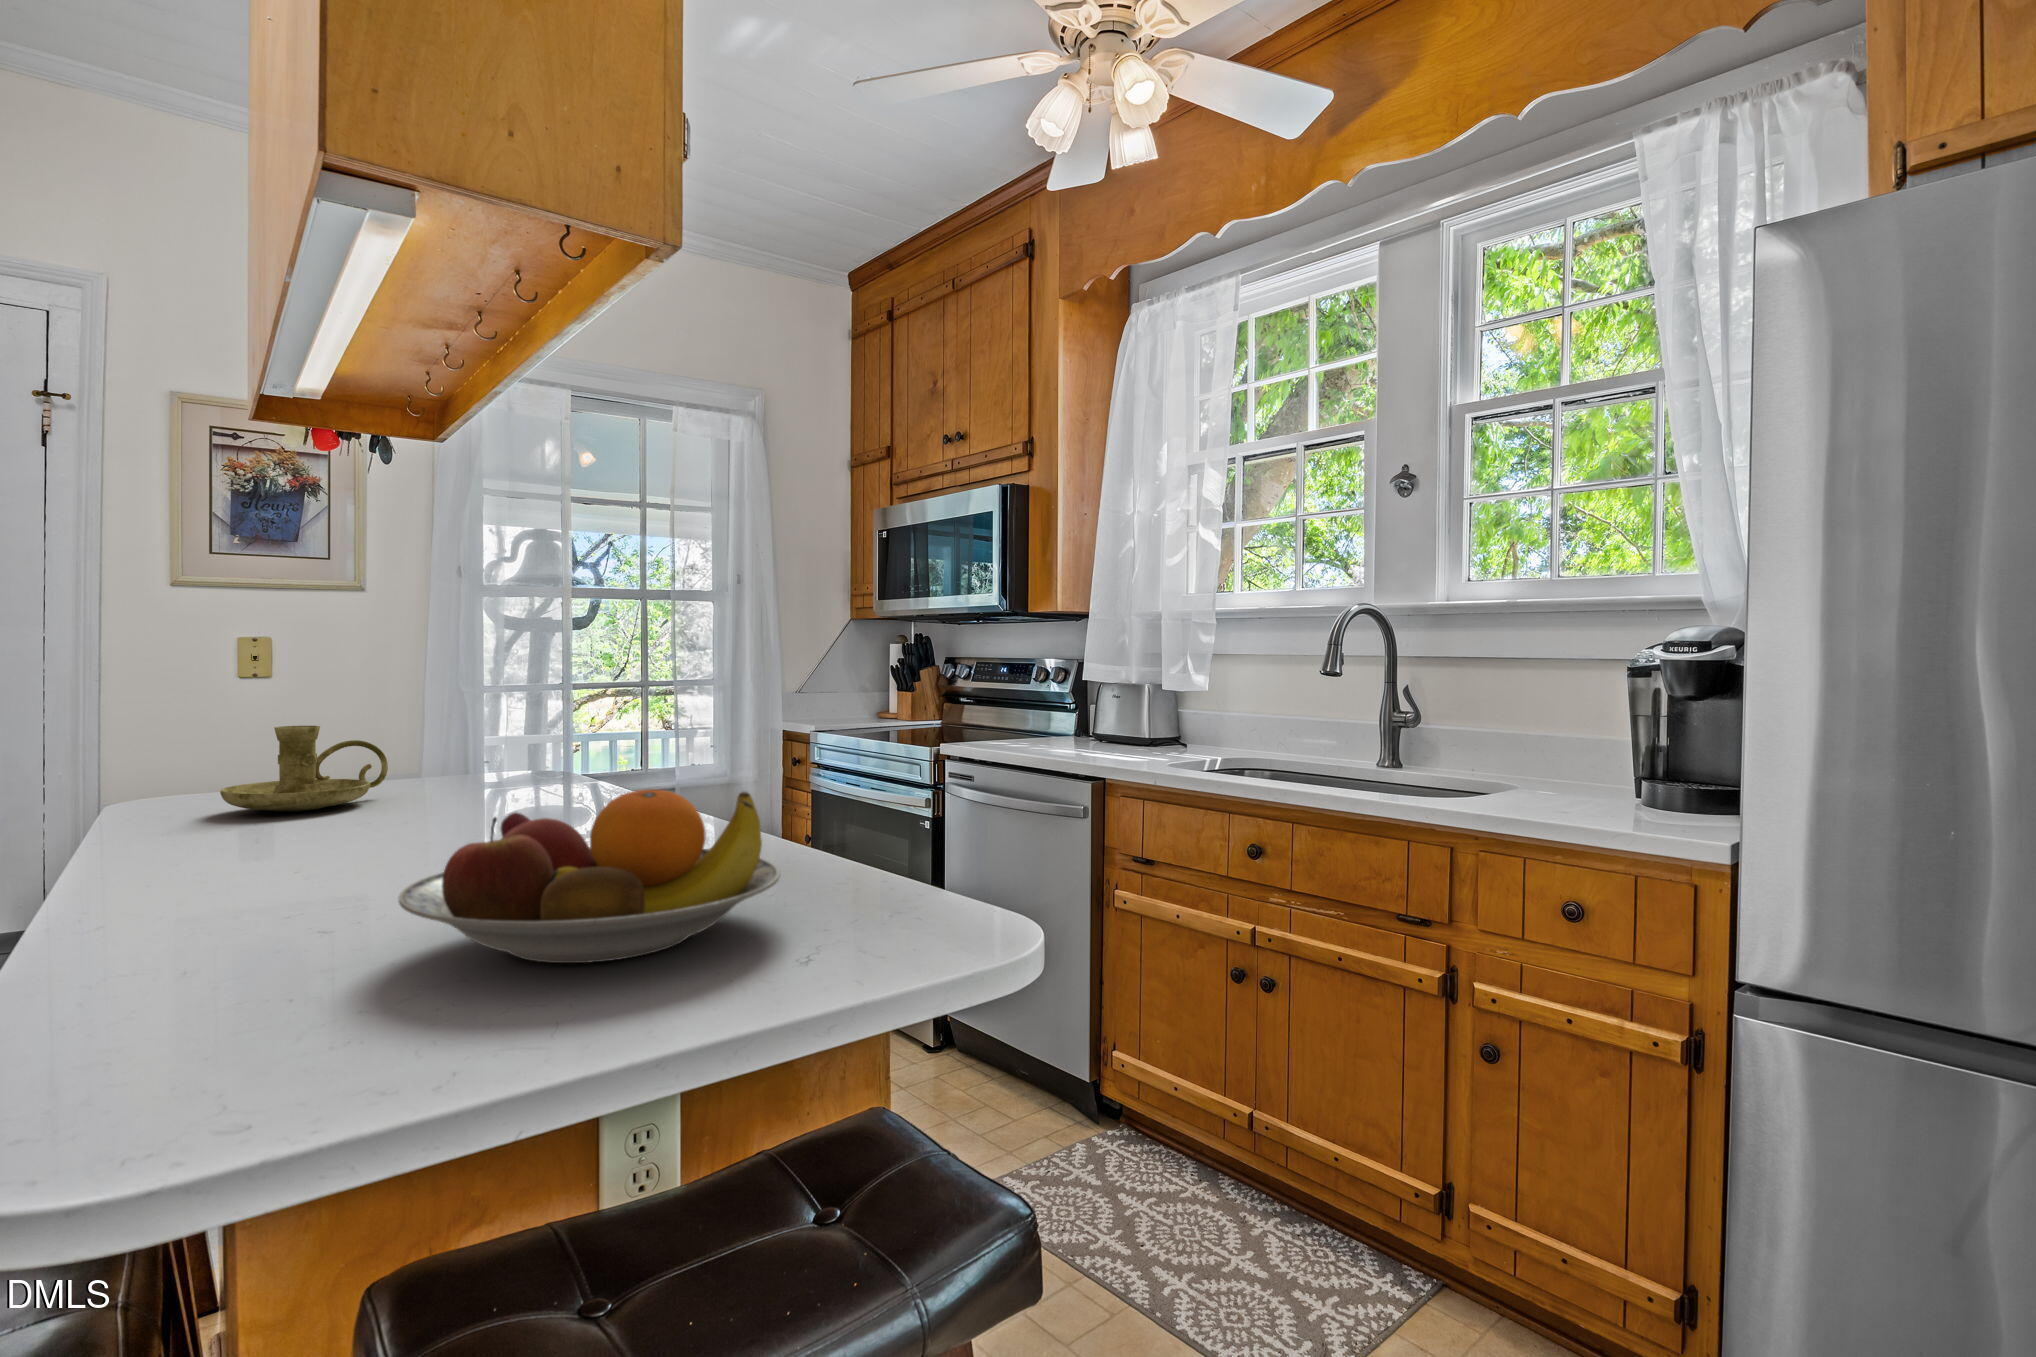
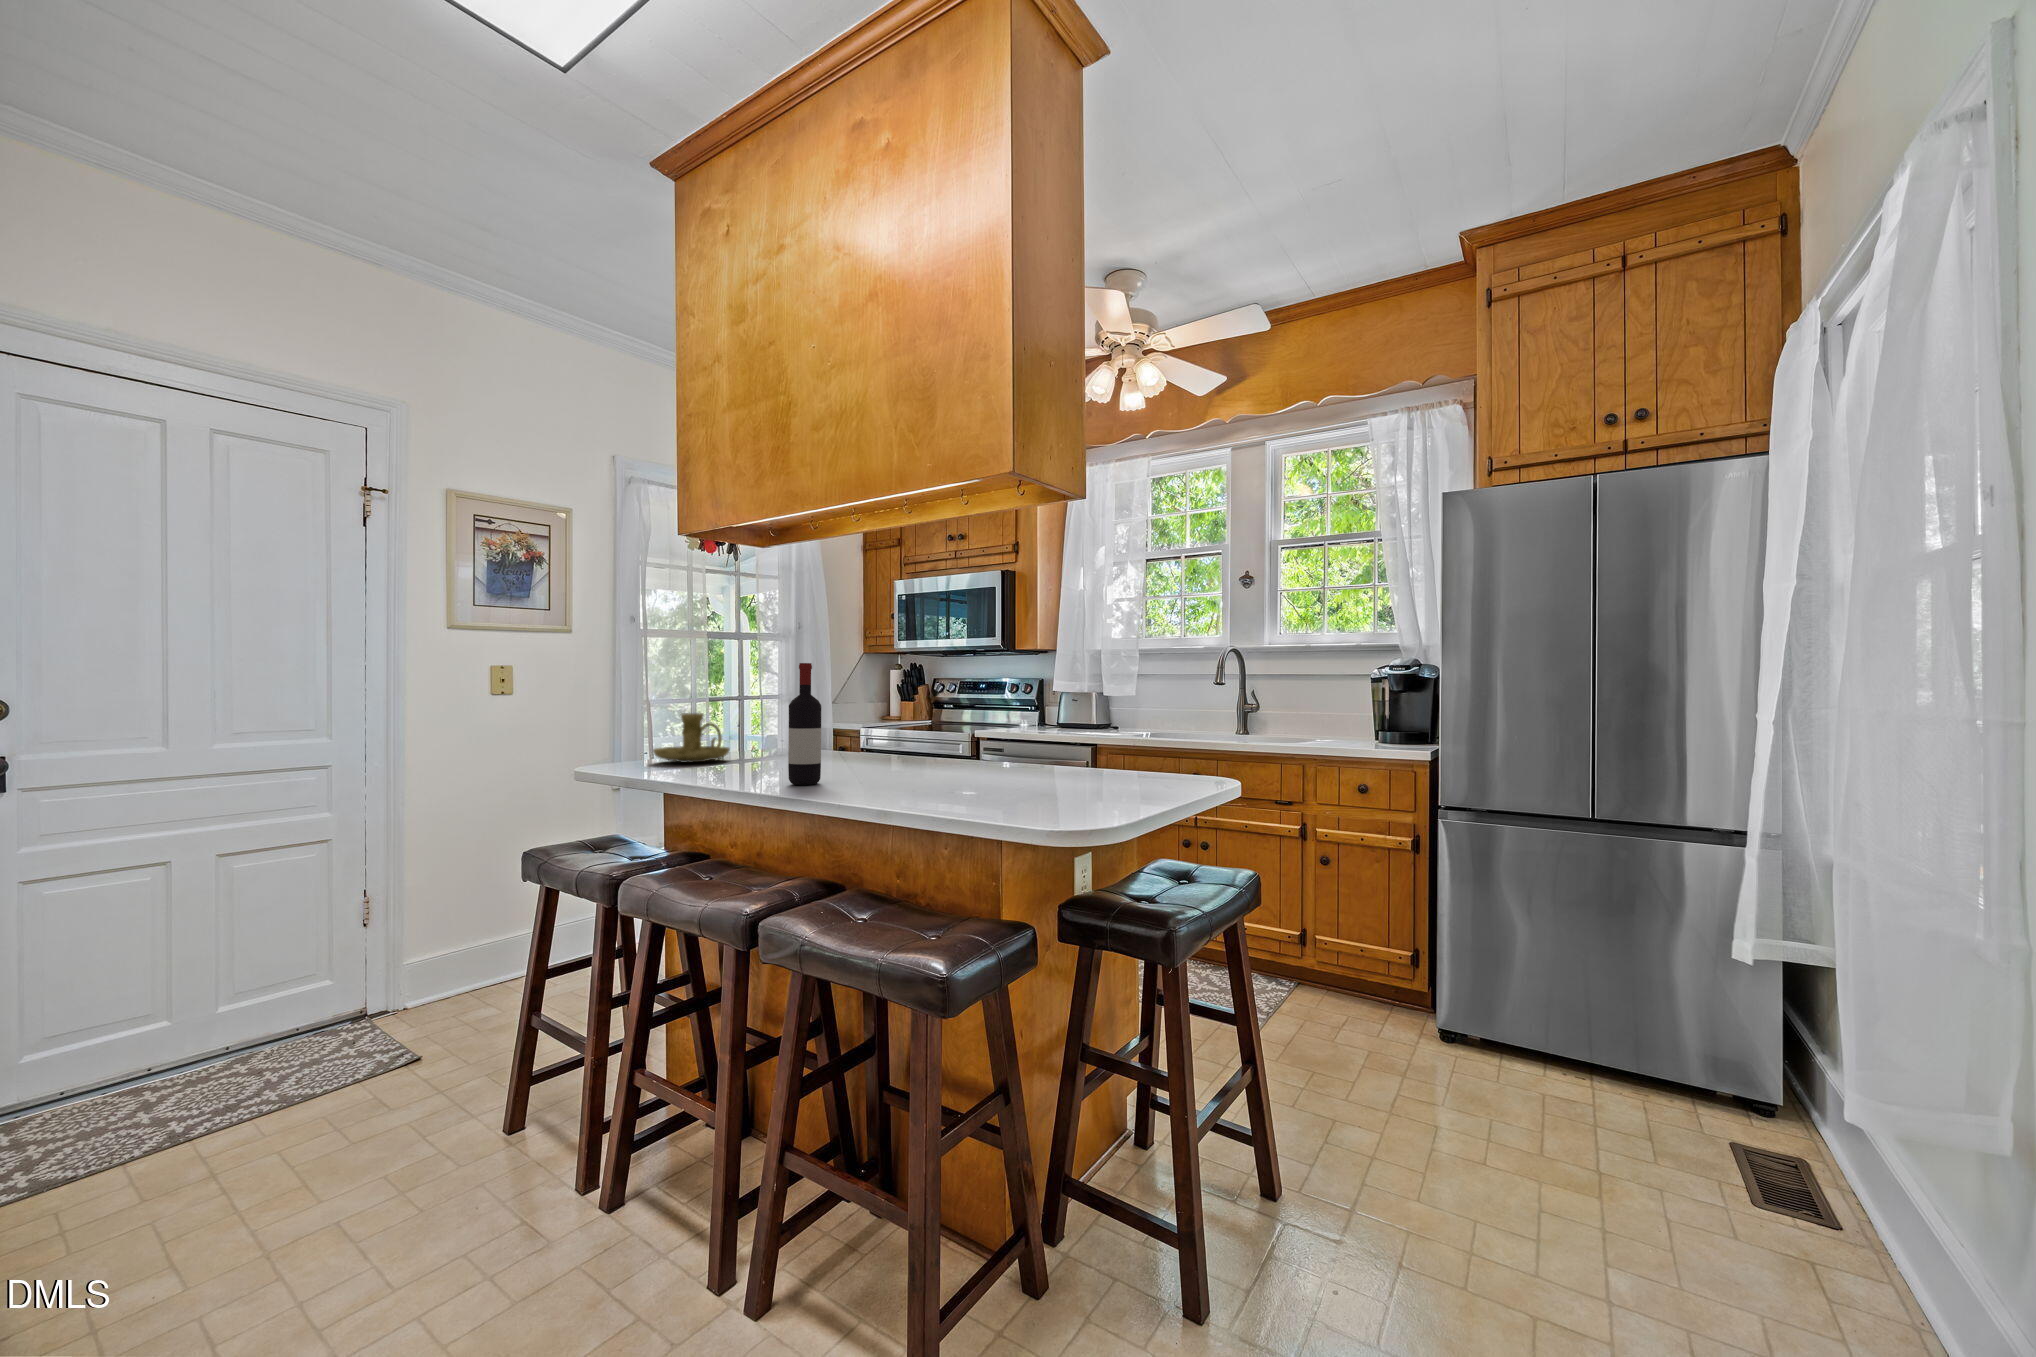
wine bottle: none [125,647,212,907] -> present [788,663,821,785]
fruit bowl: present [399,790,780,963] -> none [978,721,1121,785]

